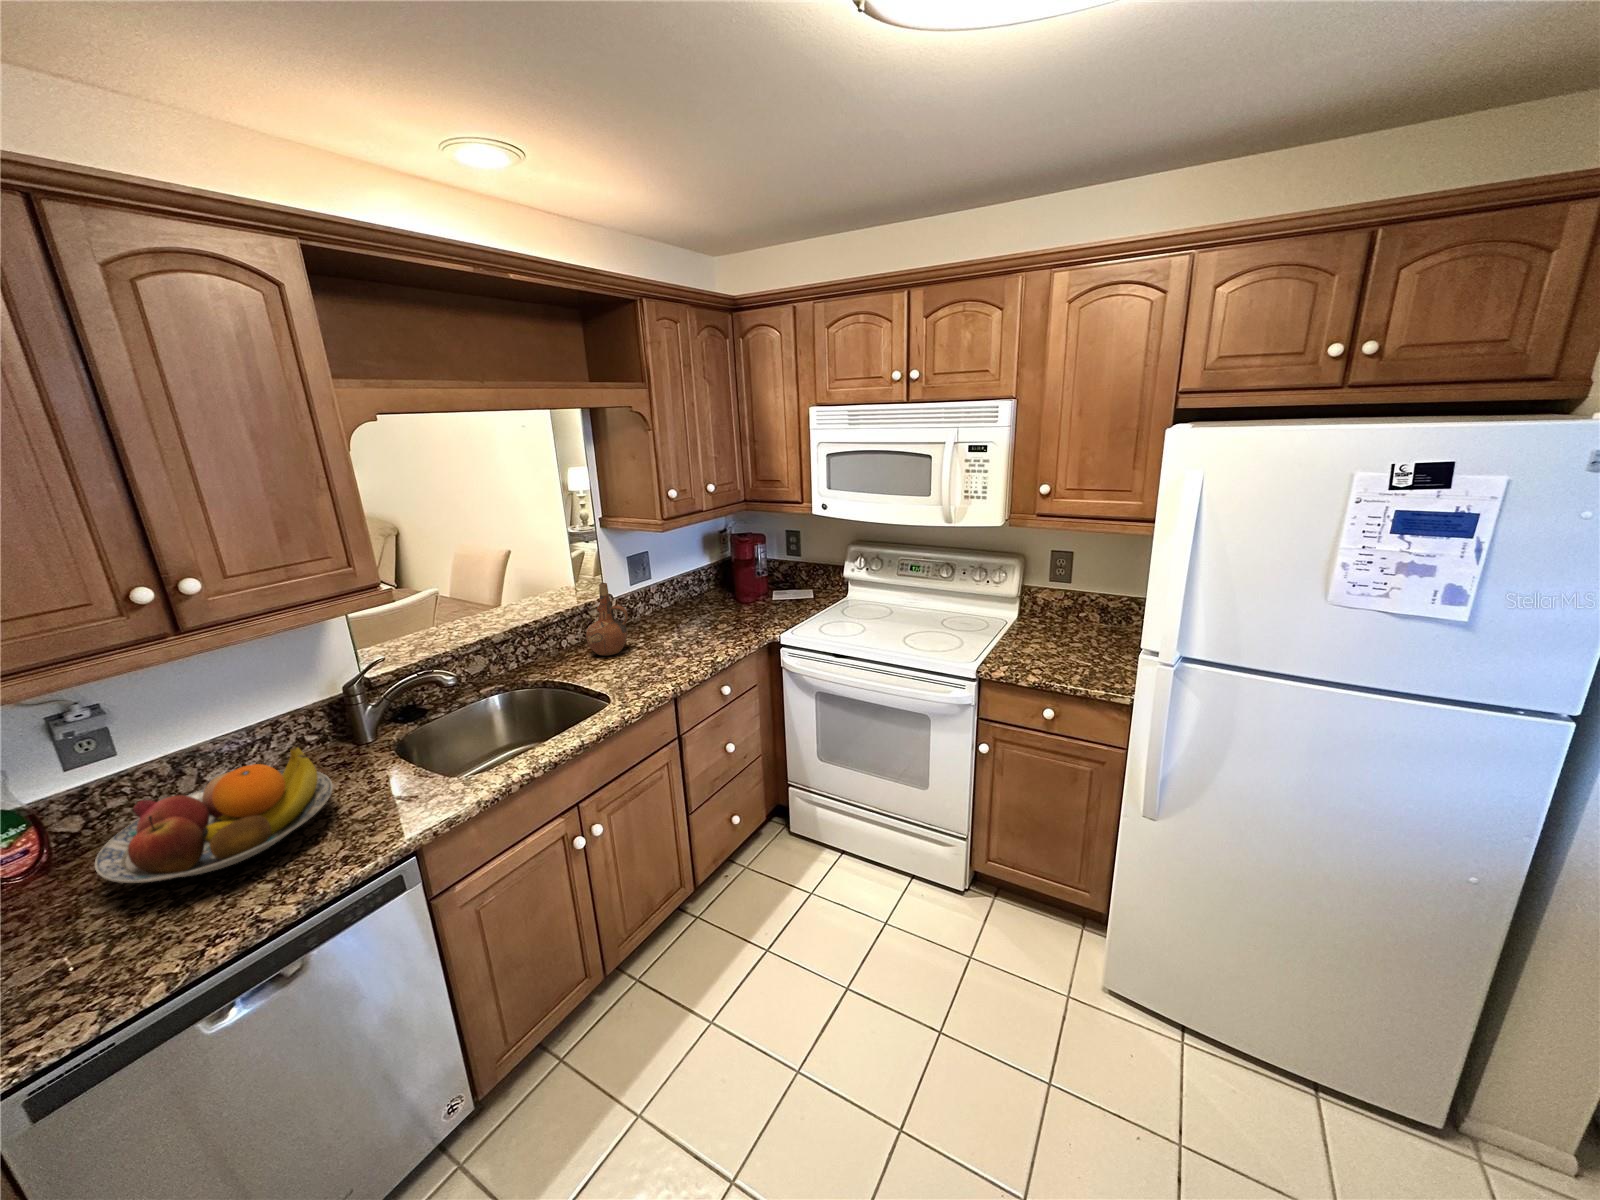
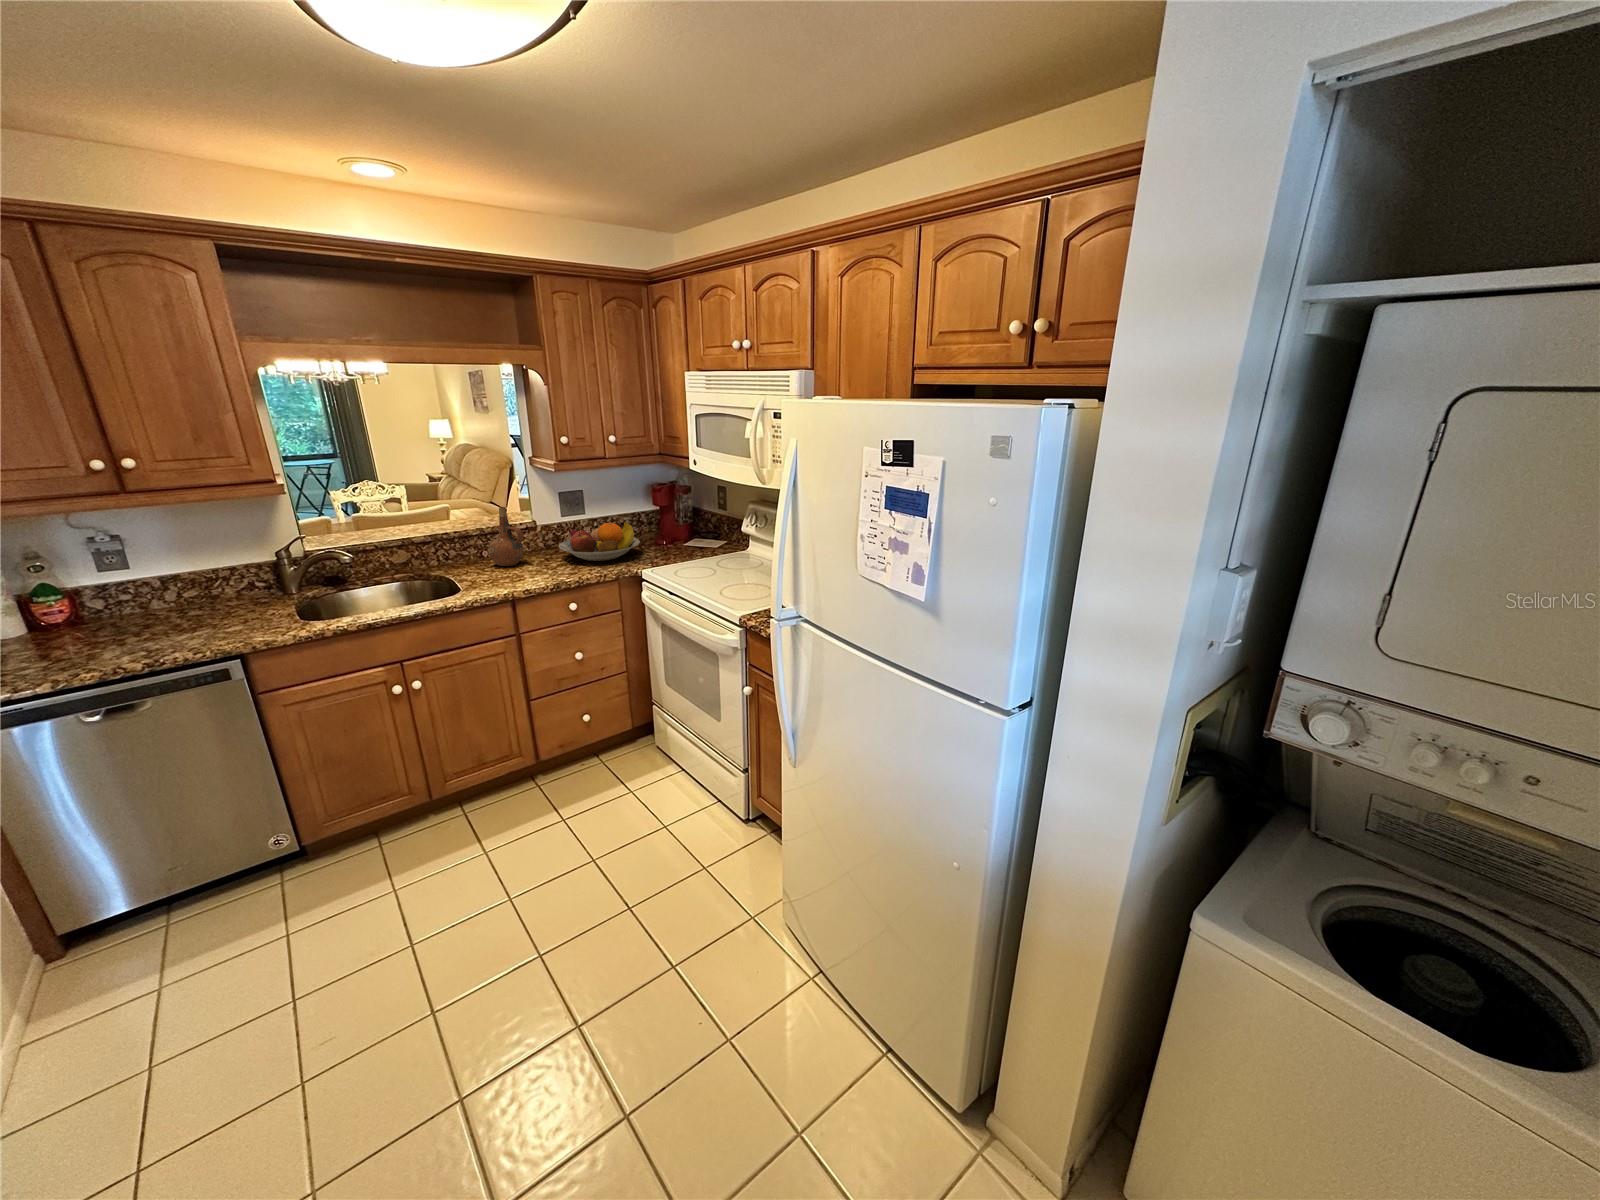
fruit bowl: present [95,746,333,883] -> present [559,522,640,561]

